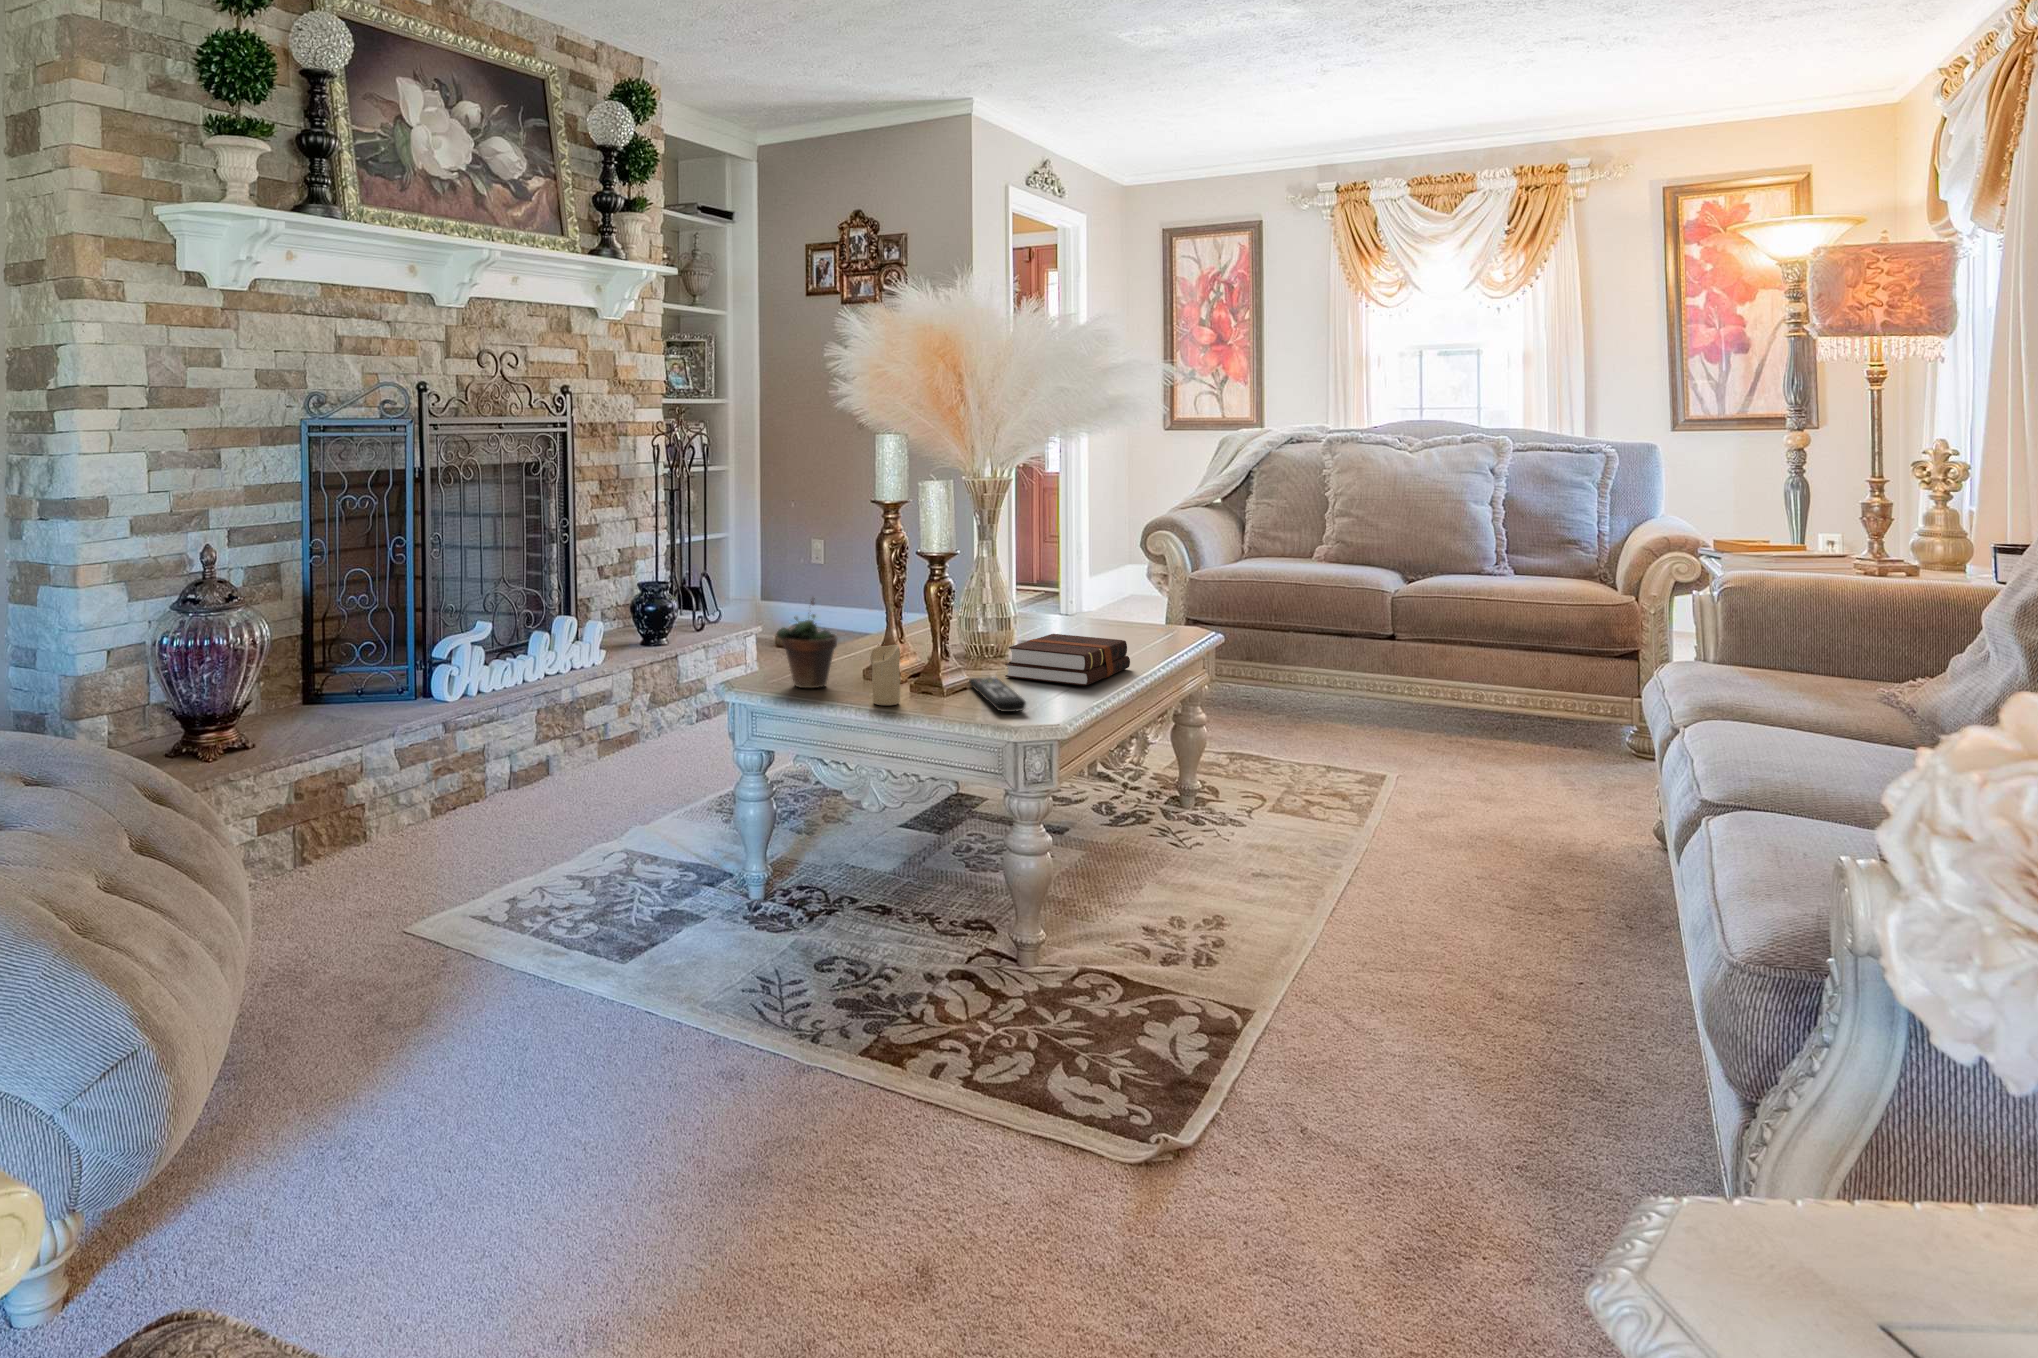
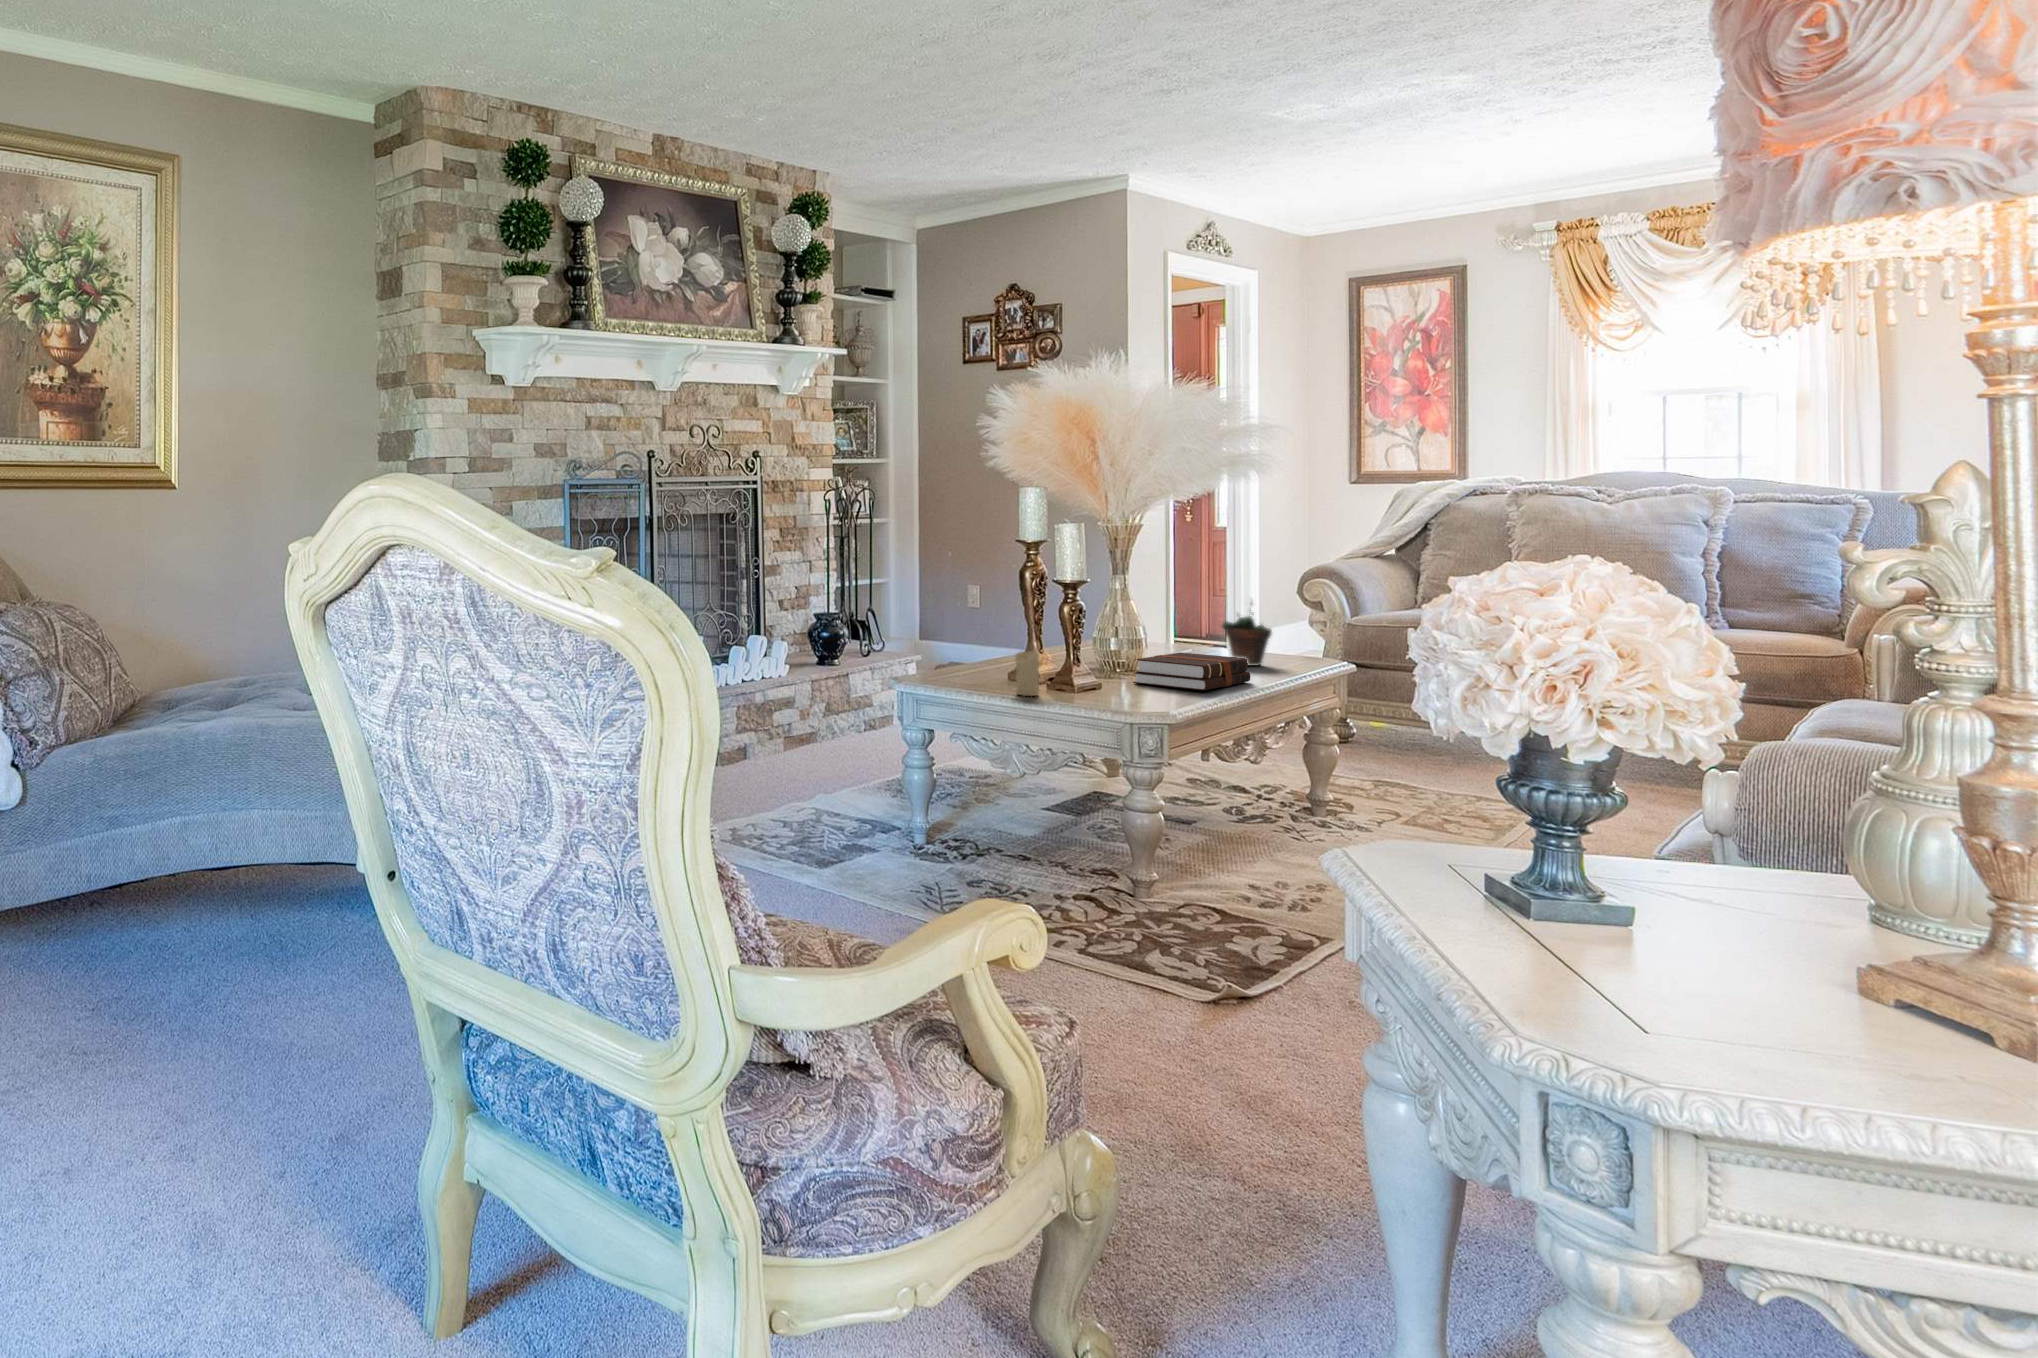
succulent plant: present [777,598,837,688] -> present [1222,610,1272,666]
remote control: present [969,677,1026,712] -> none [1100,681,1146,704]

